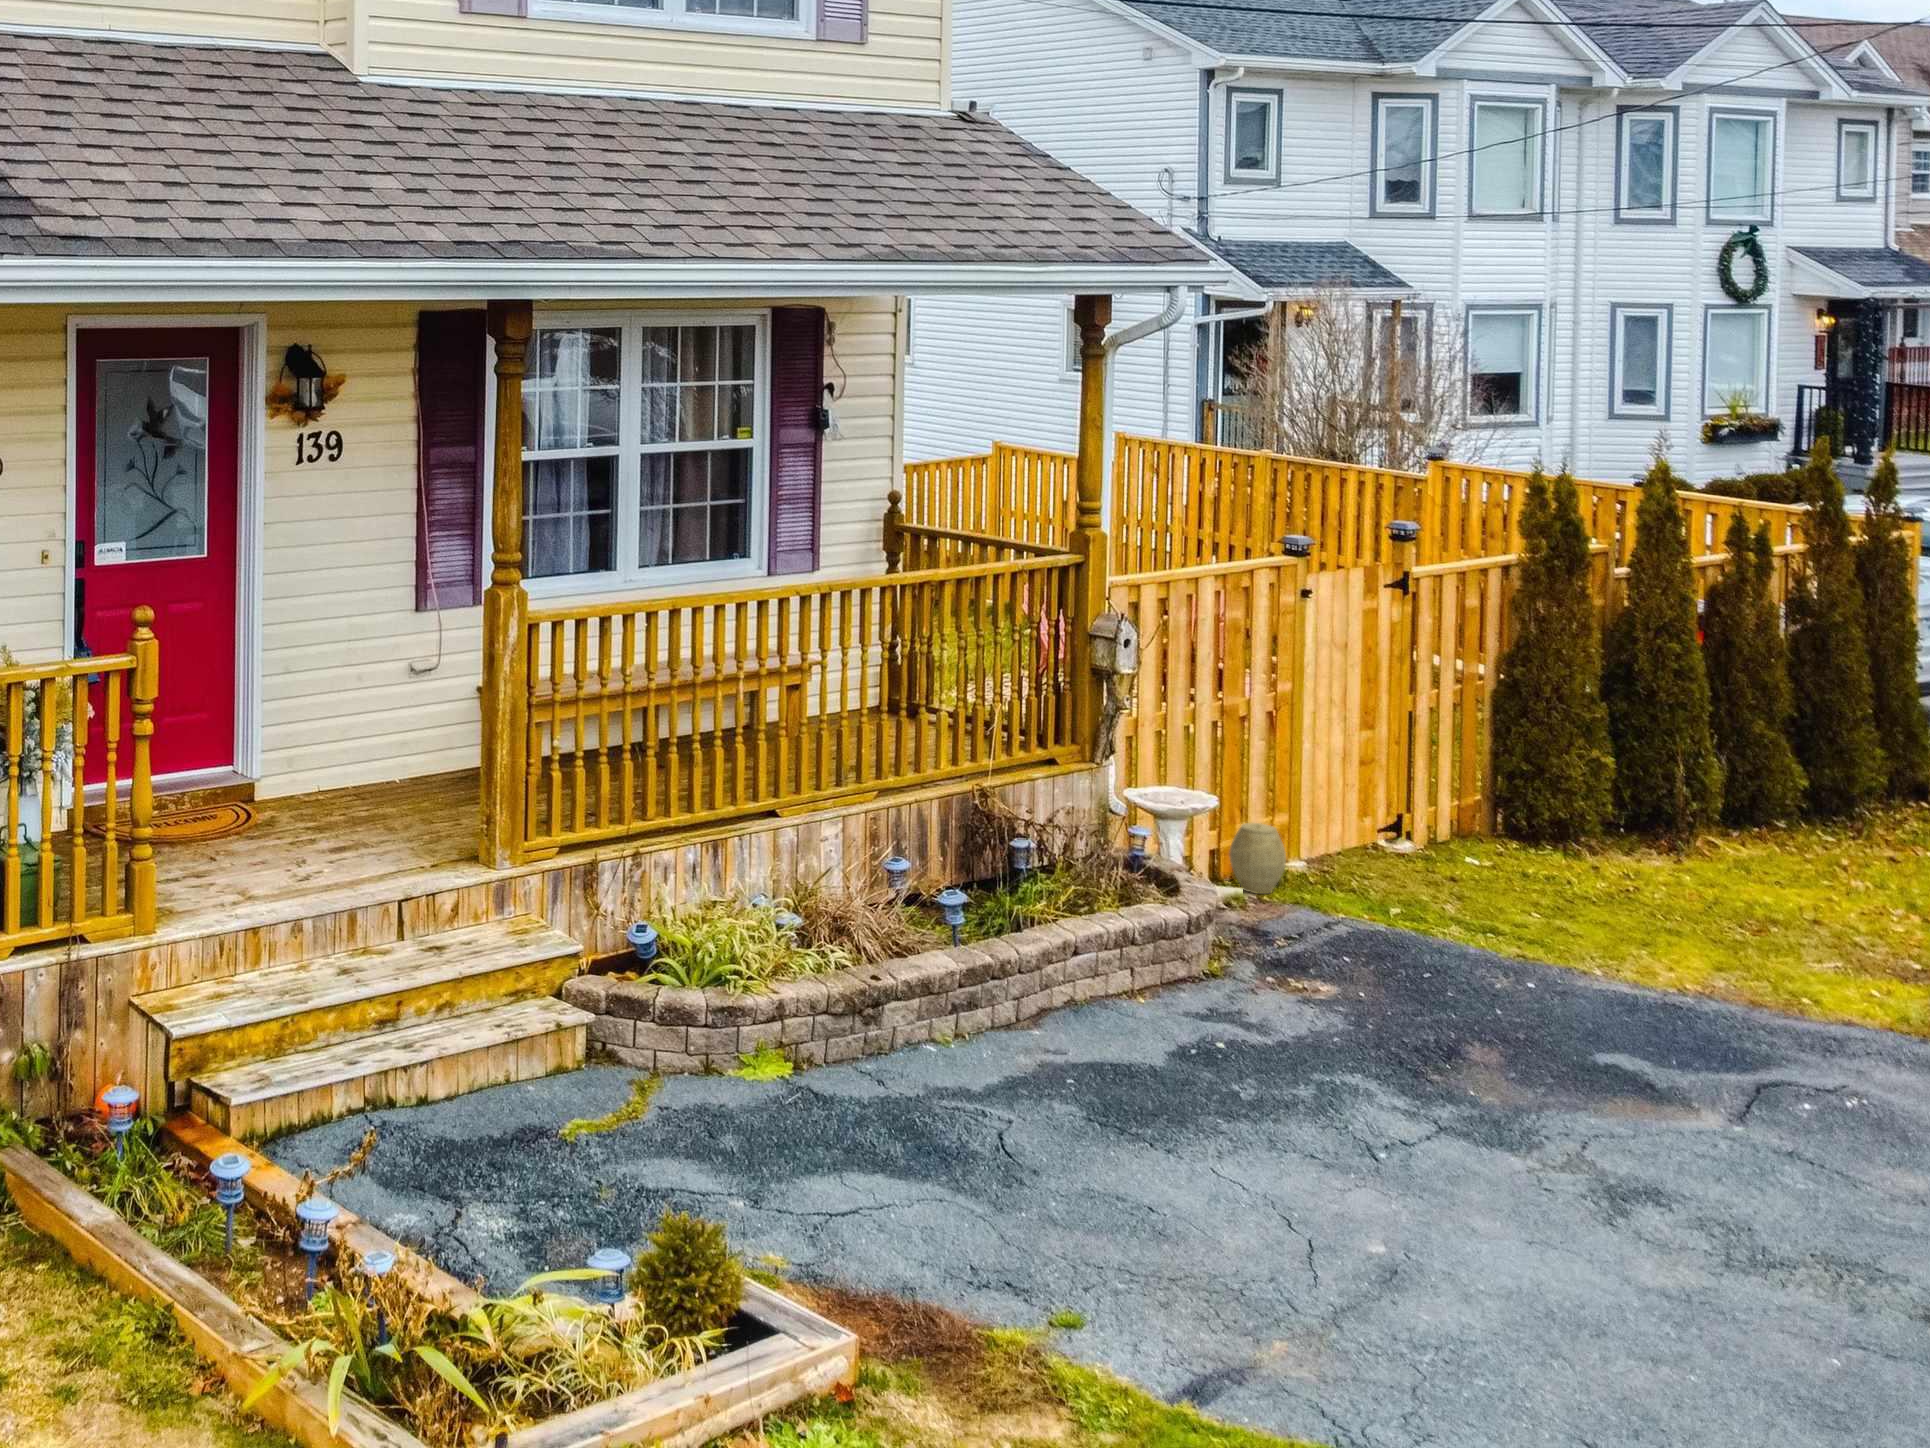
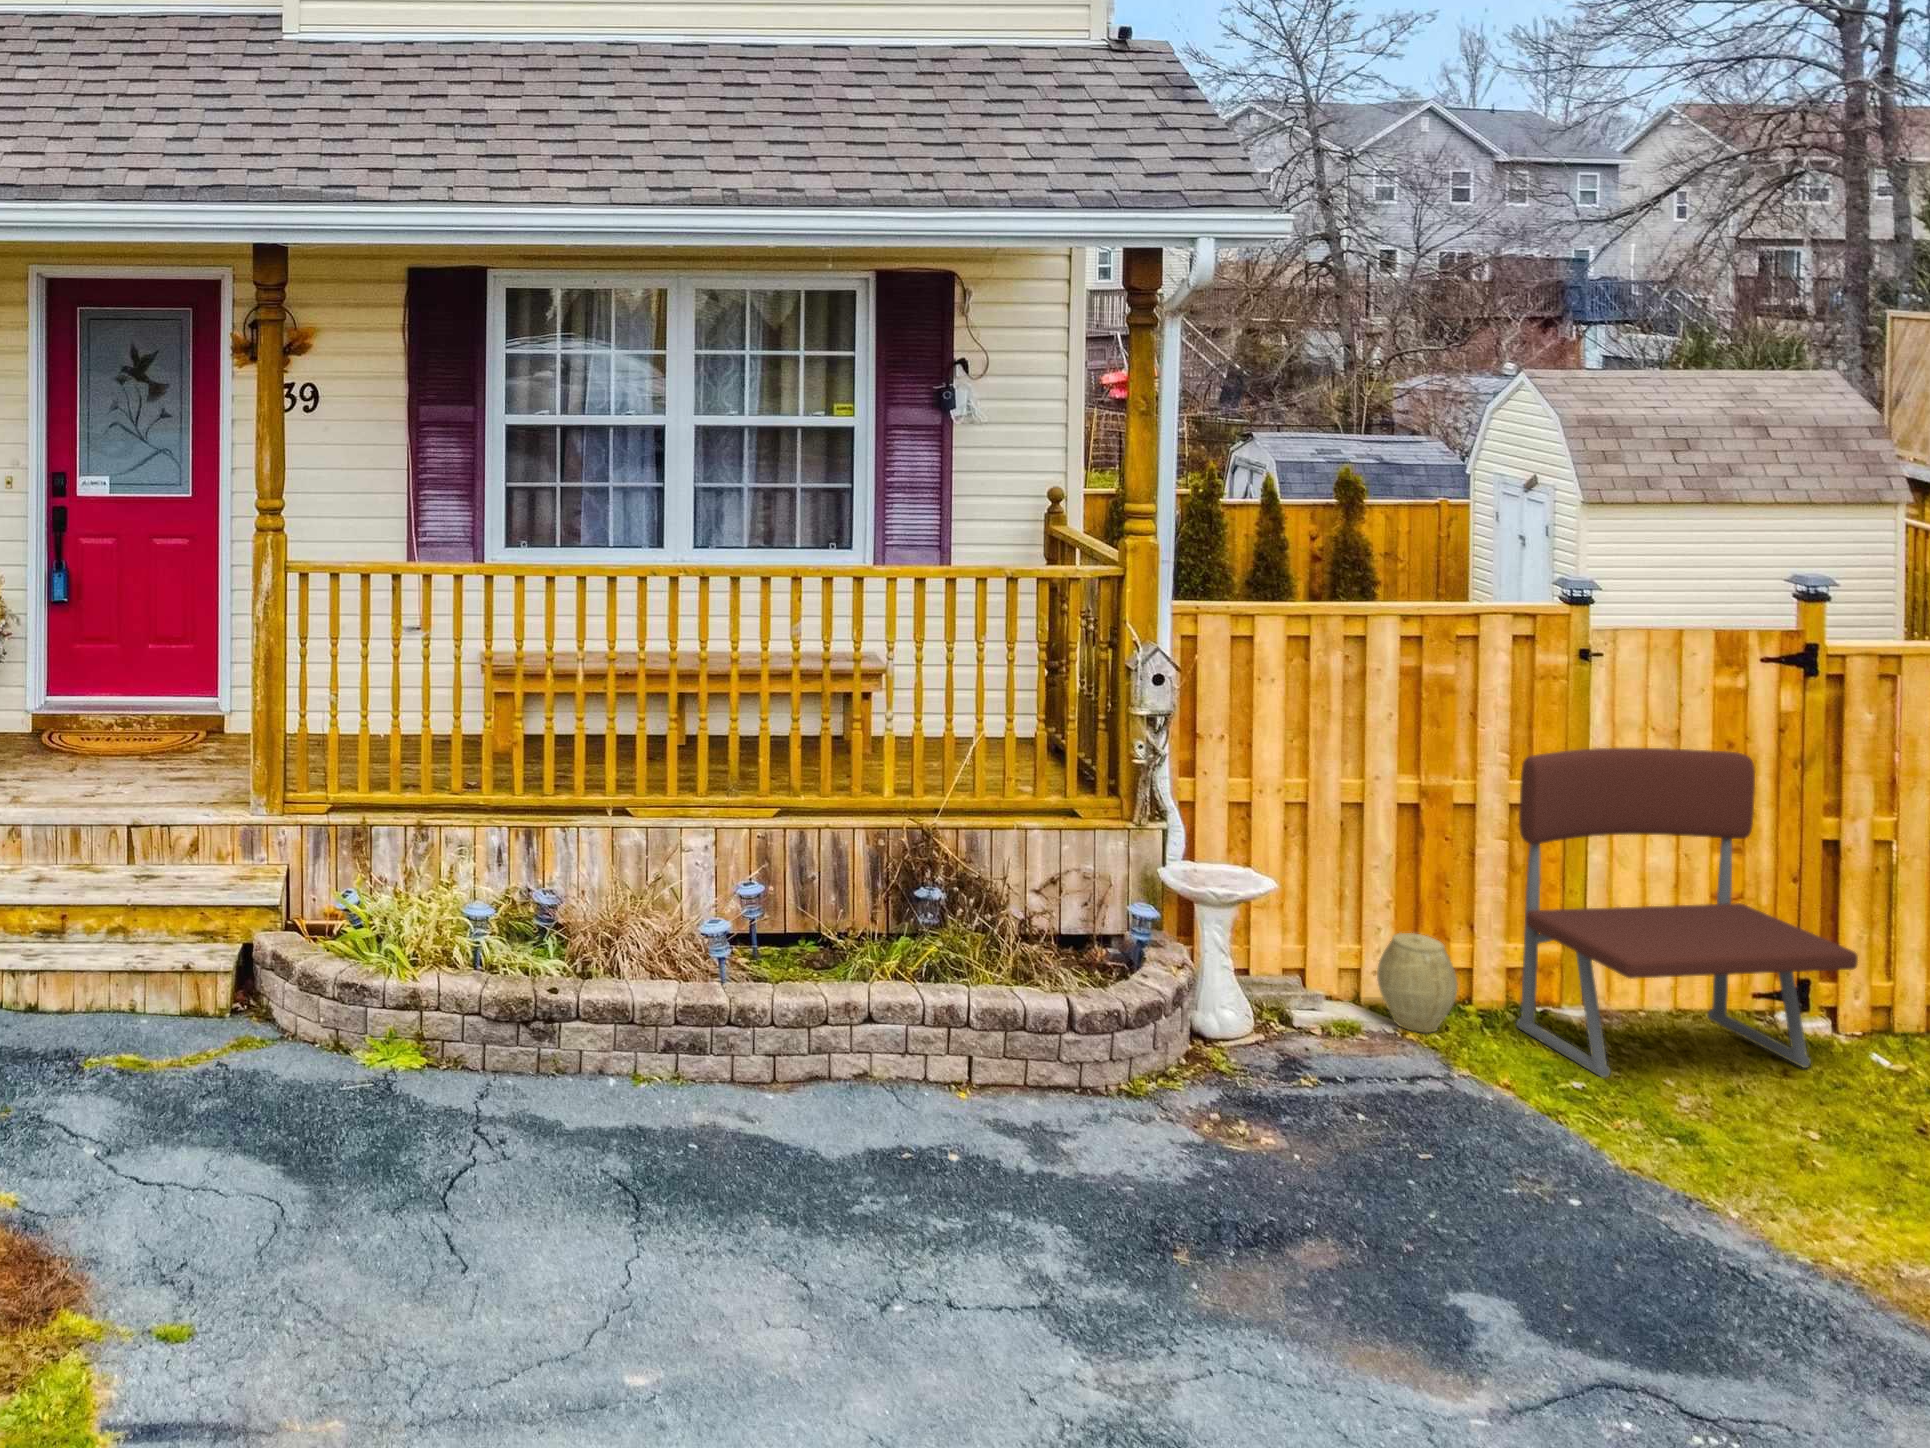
bench: none [1302,662,1485,900] -> present [1517,748,1858,1077]

